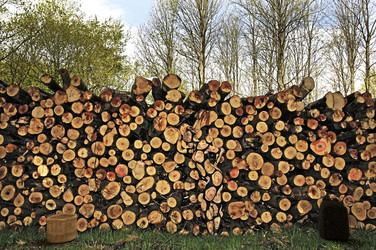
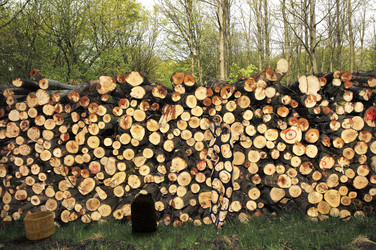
backpack: present [318,197,350,240] -> present [130,193,157,231]

